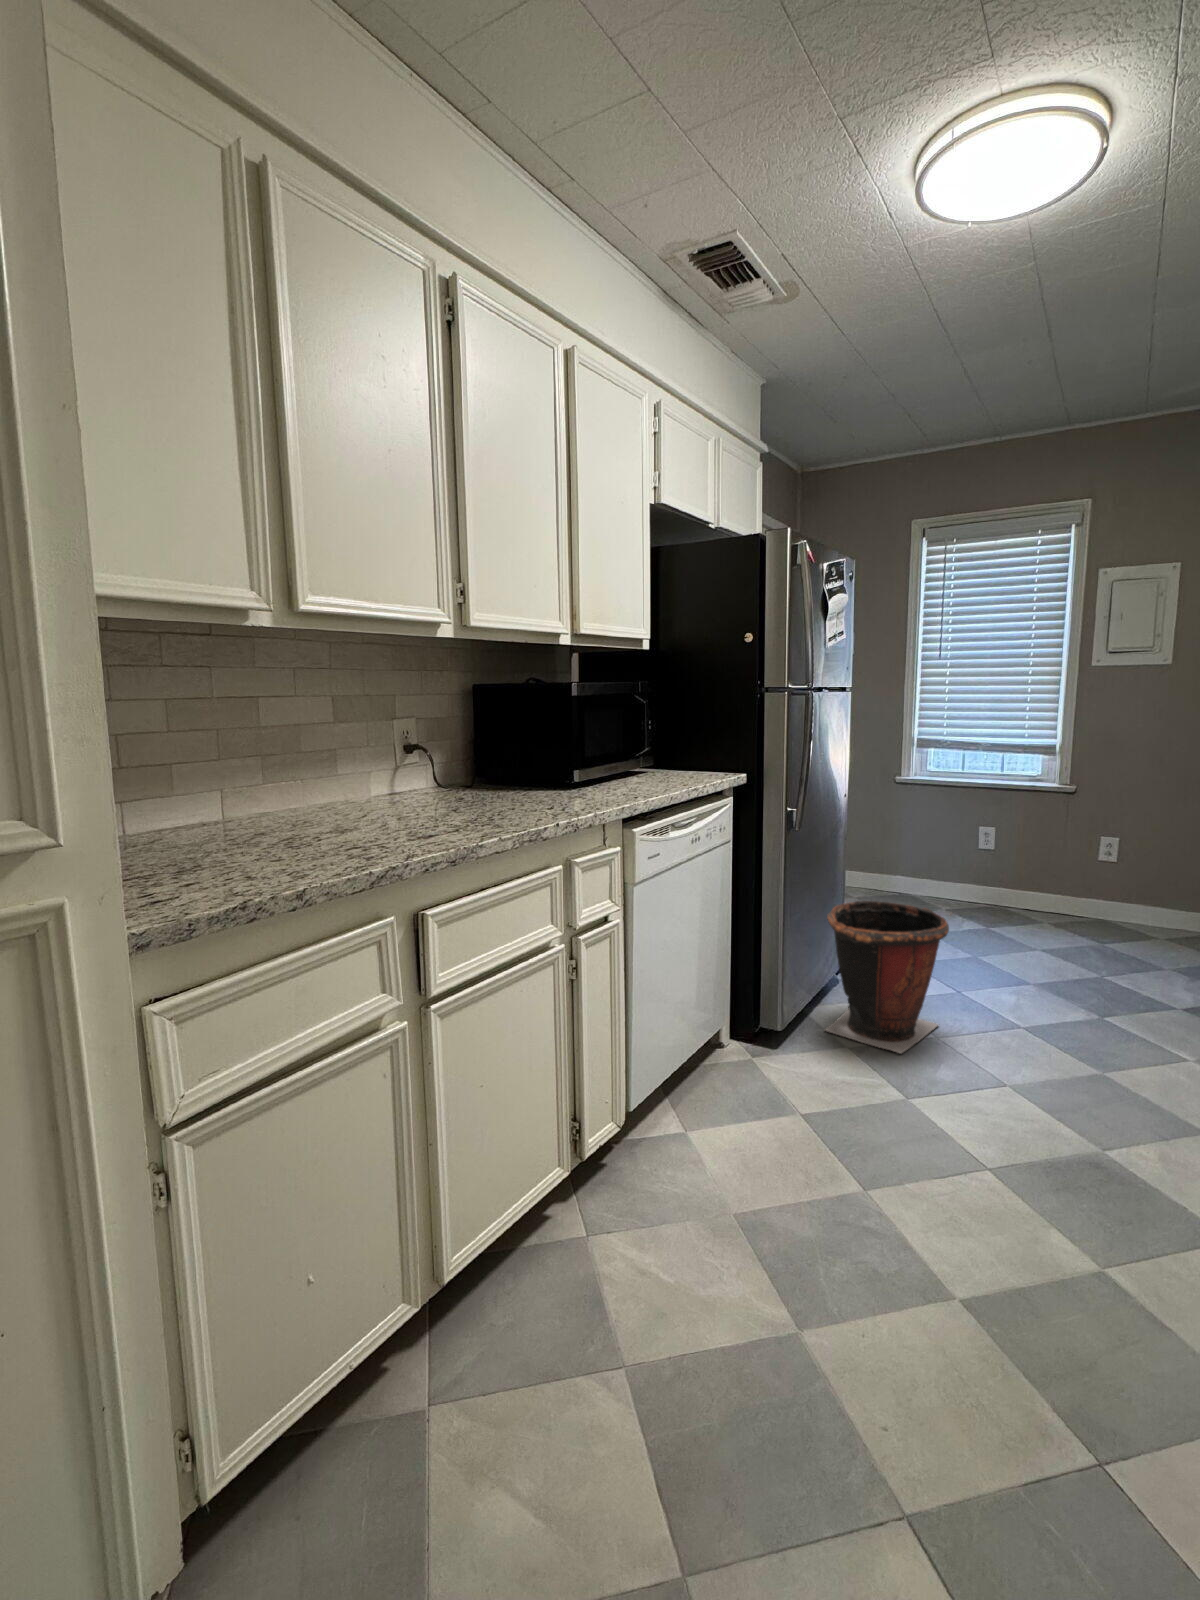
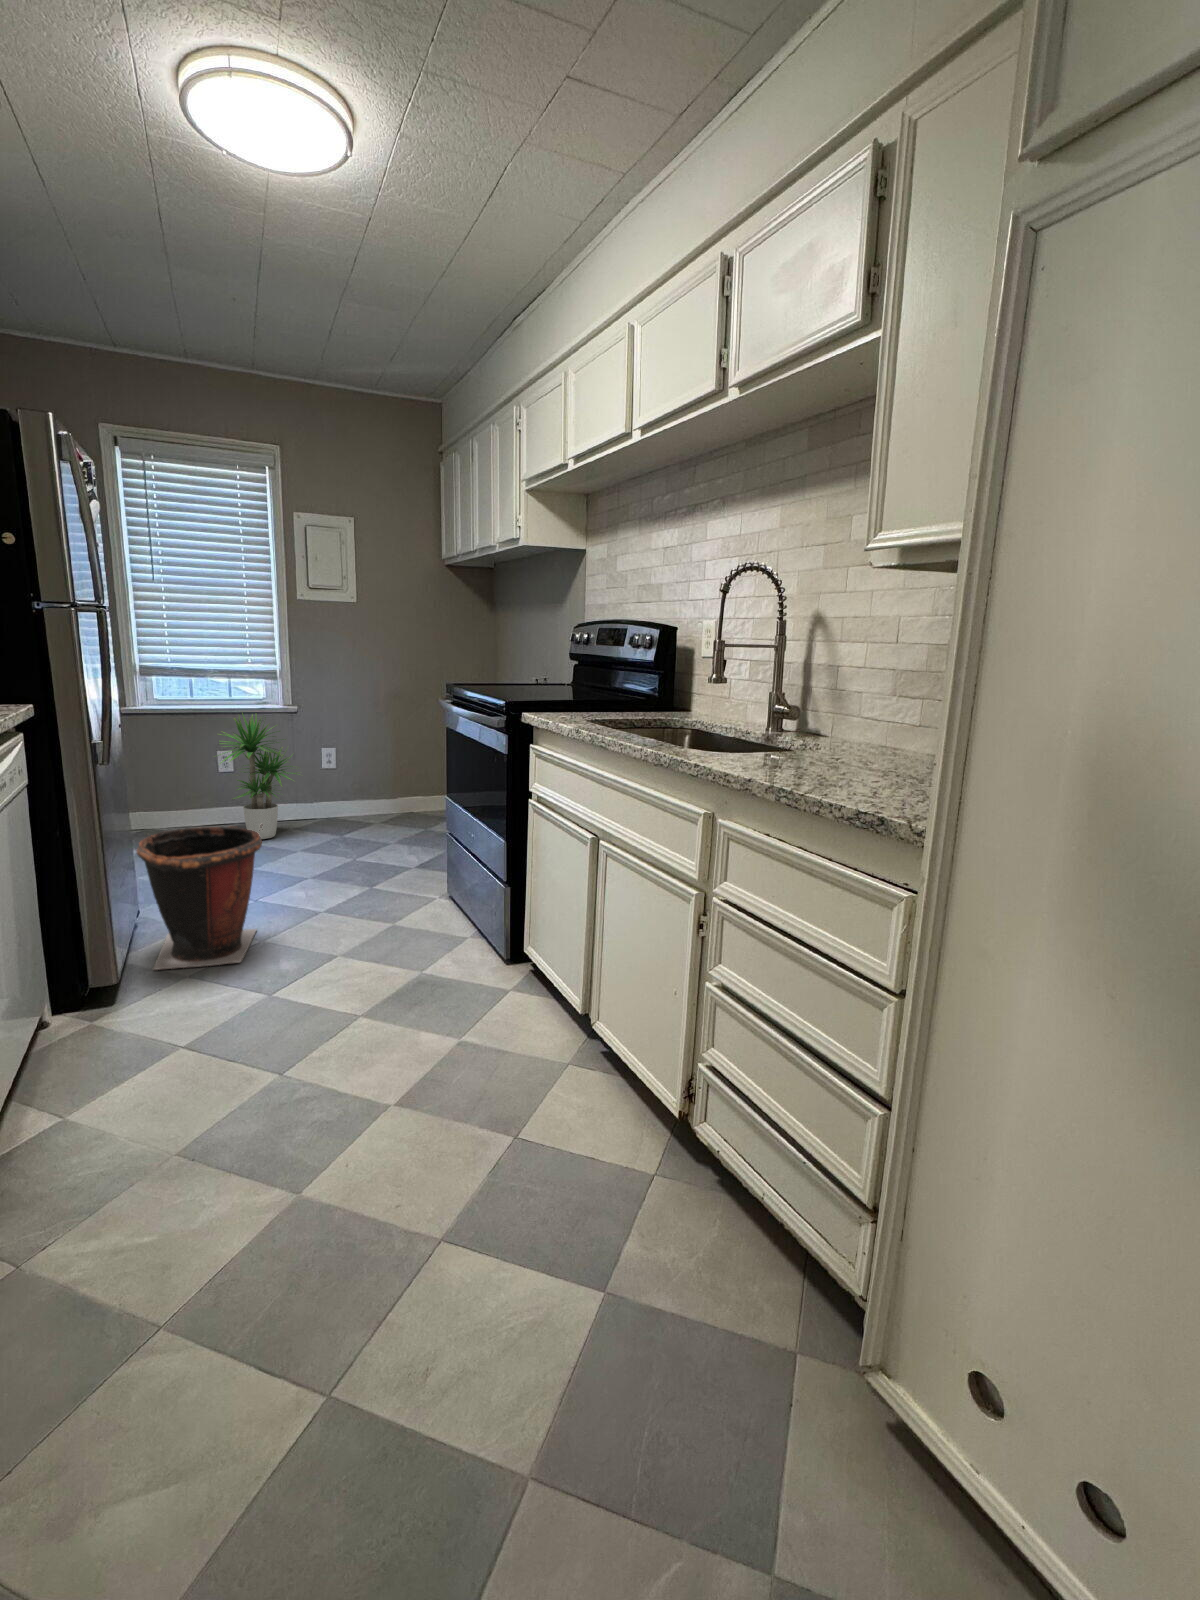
potted plant: none [967,788,1069,930] -> present [219,713,296,839]

